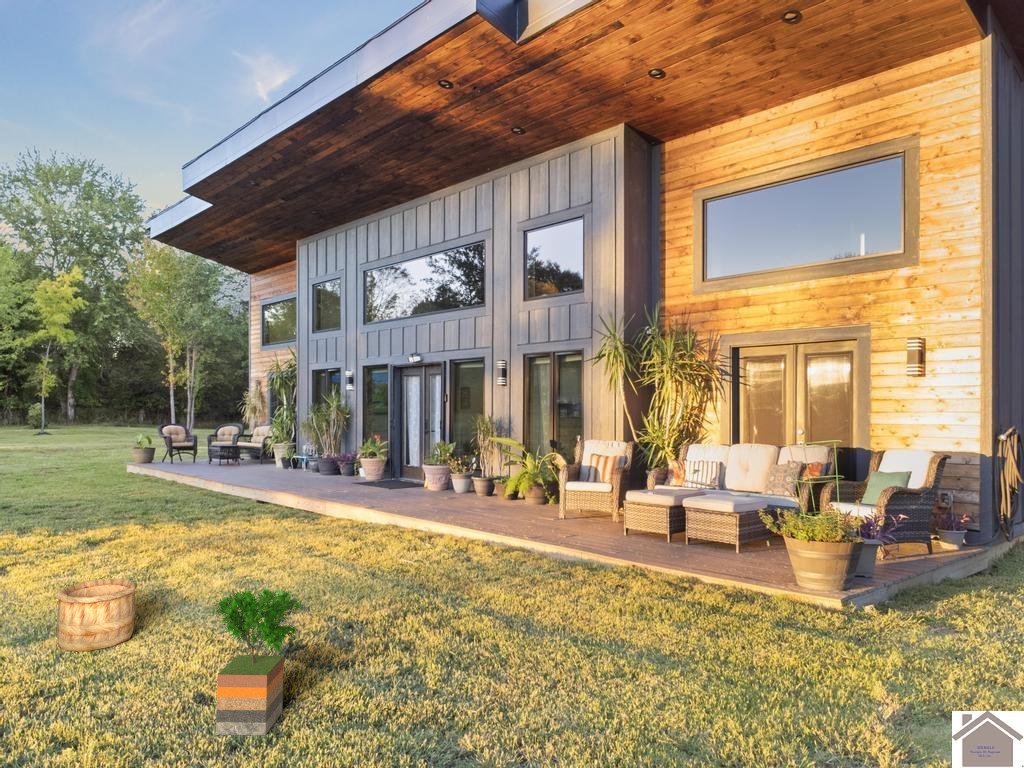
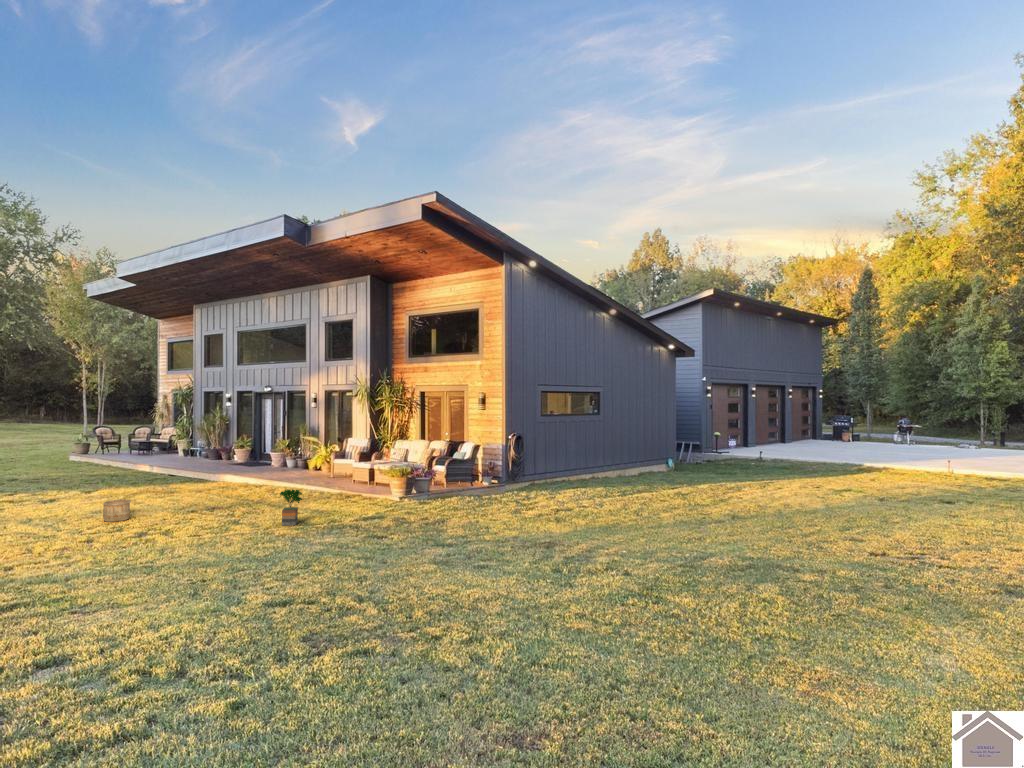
potted tree: present [215,588,301,735] -> present [280,489,302,526]

